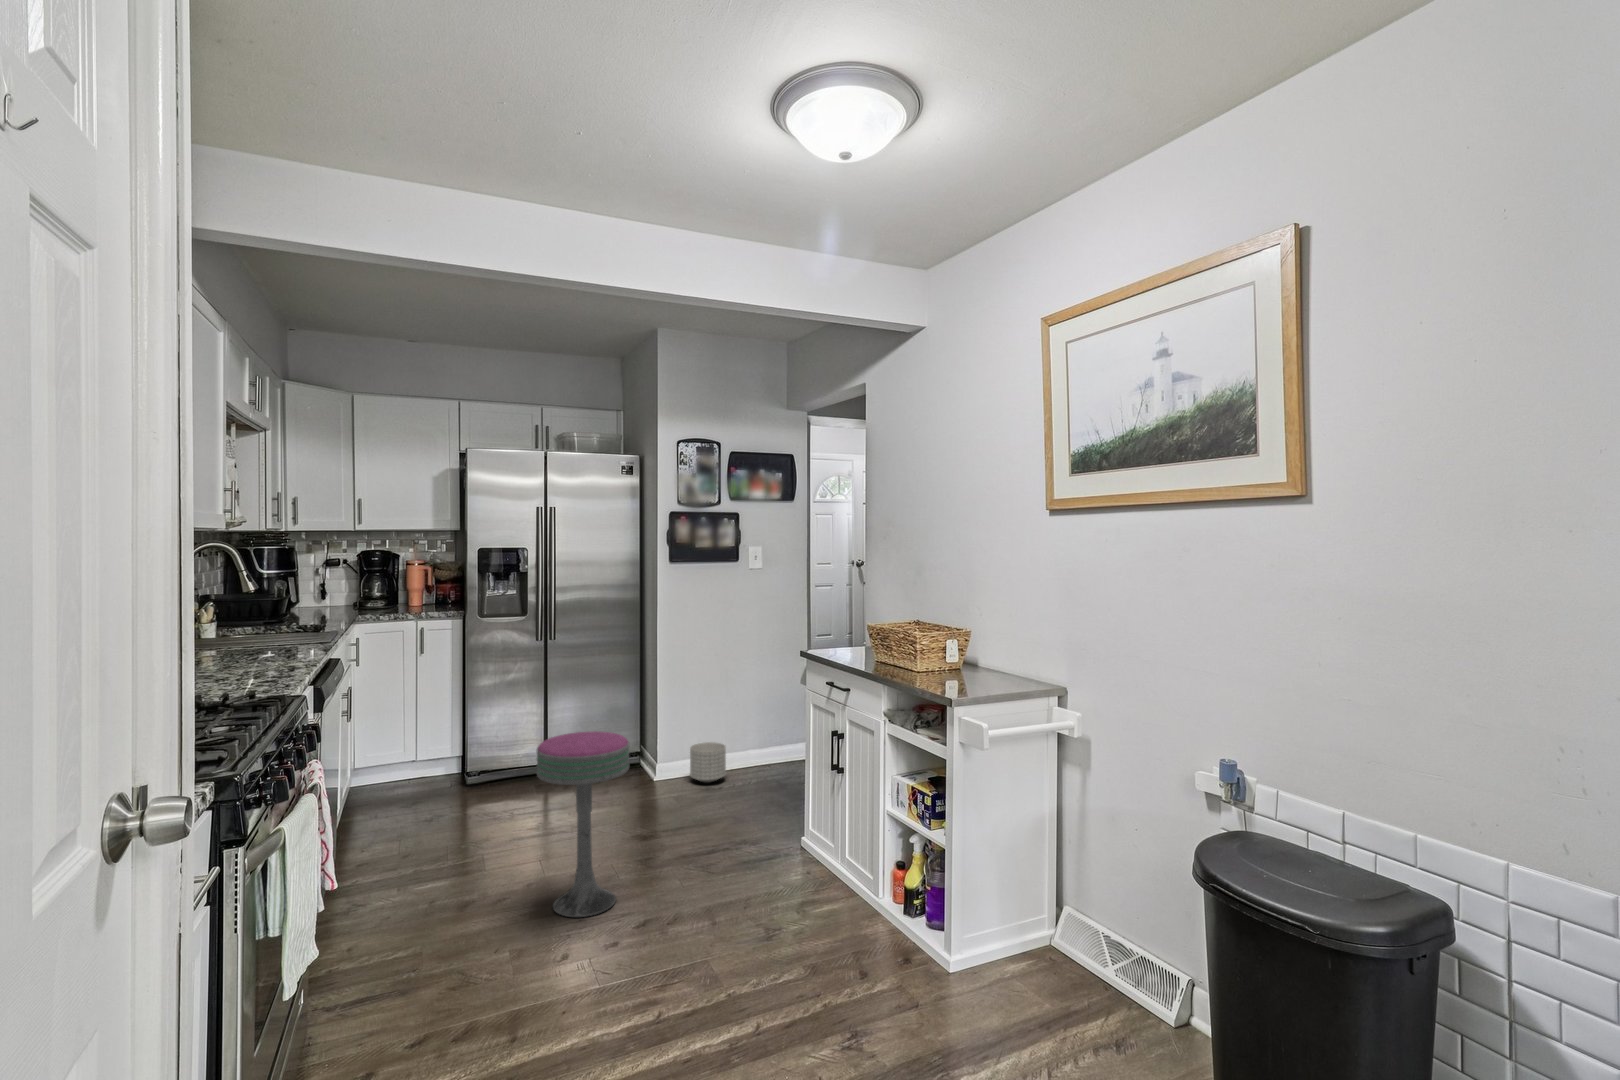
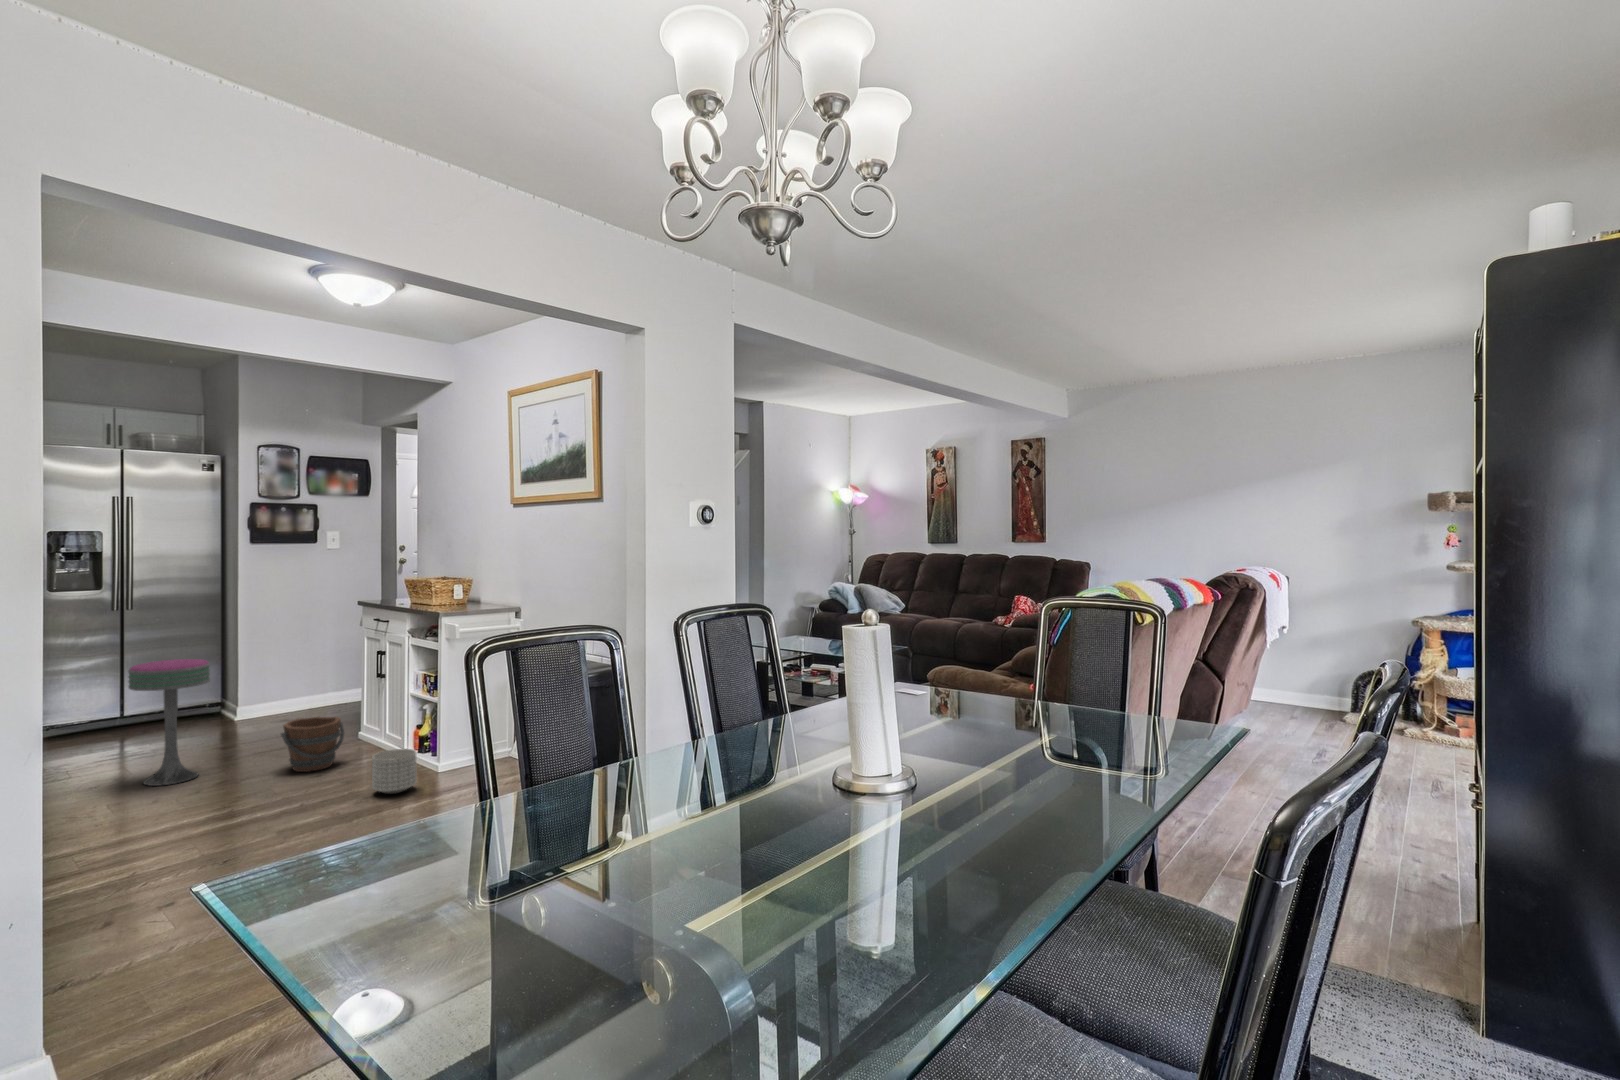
planter: present [690,742,726,783] -> present [372,749,417,794]
bucket: none [715,829,796,921] -> present [281,717,344,772]

